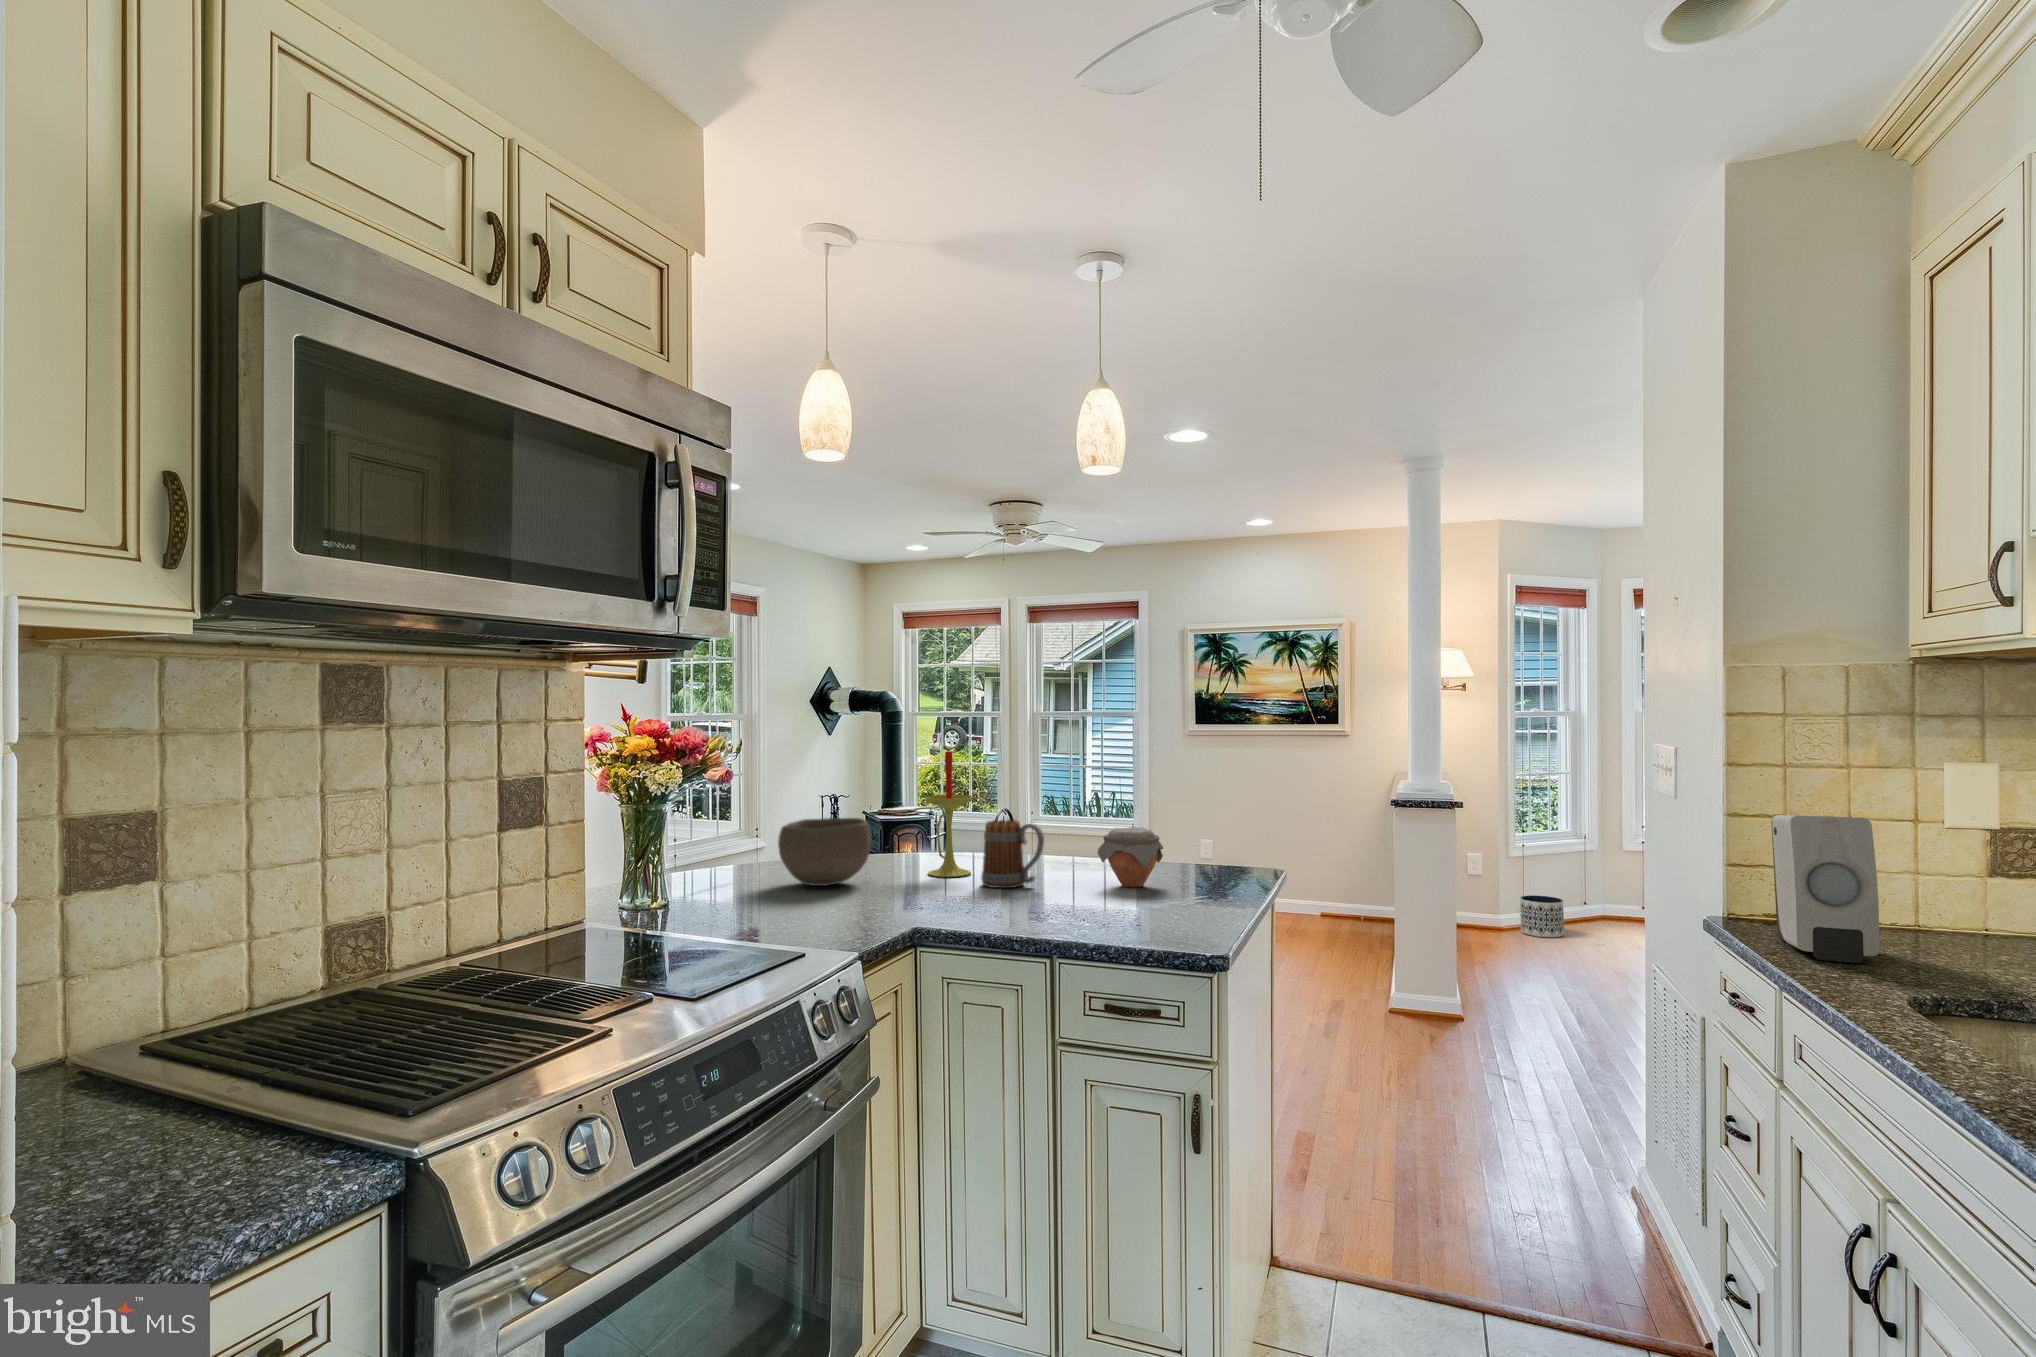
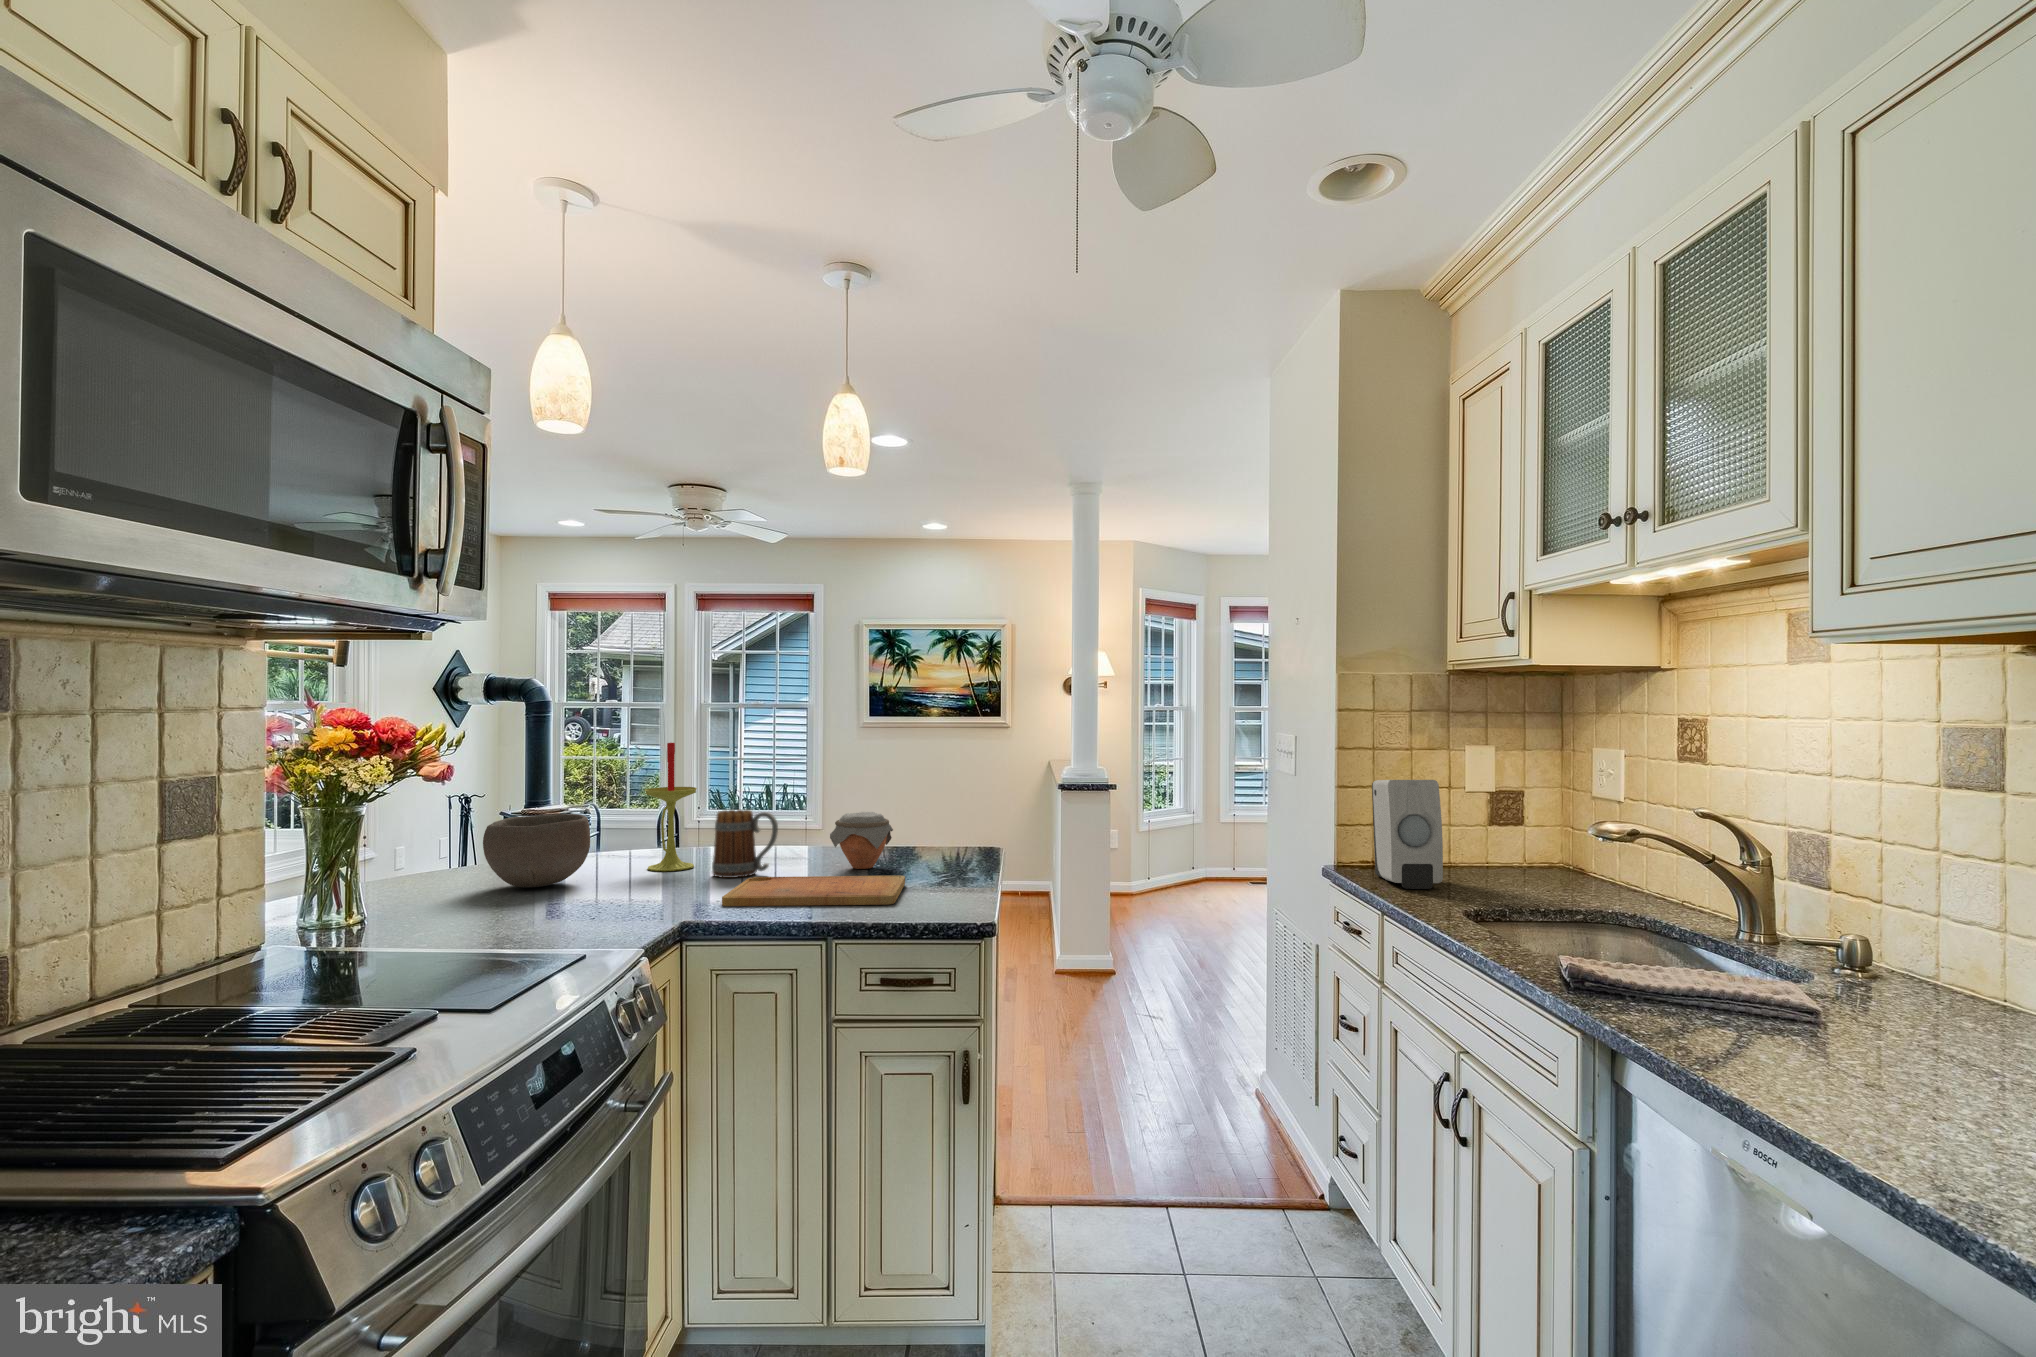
cutting board: none [973,889,1165,929] -> present [722,875,905,906]
planter: present [1520,895,1564,938] -> none [1150,864,1184,900]

